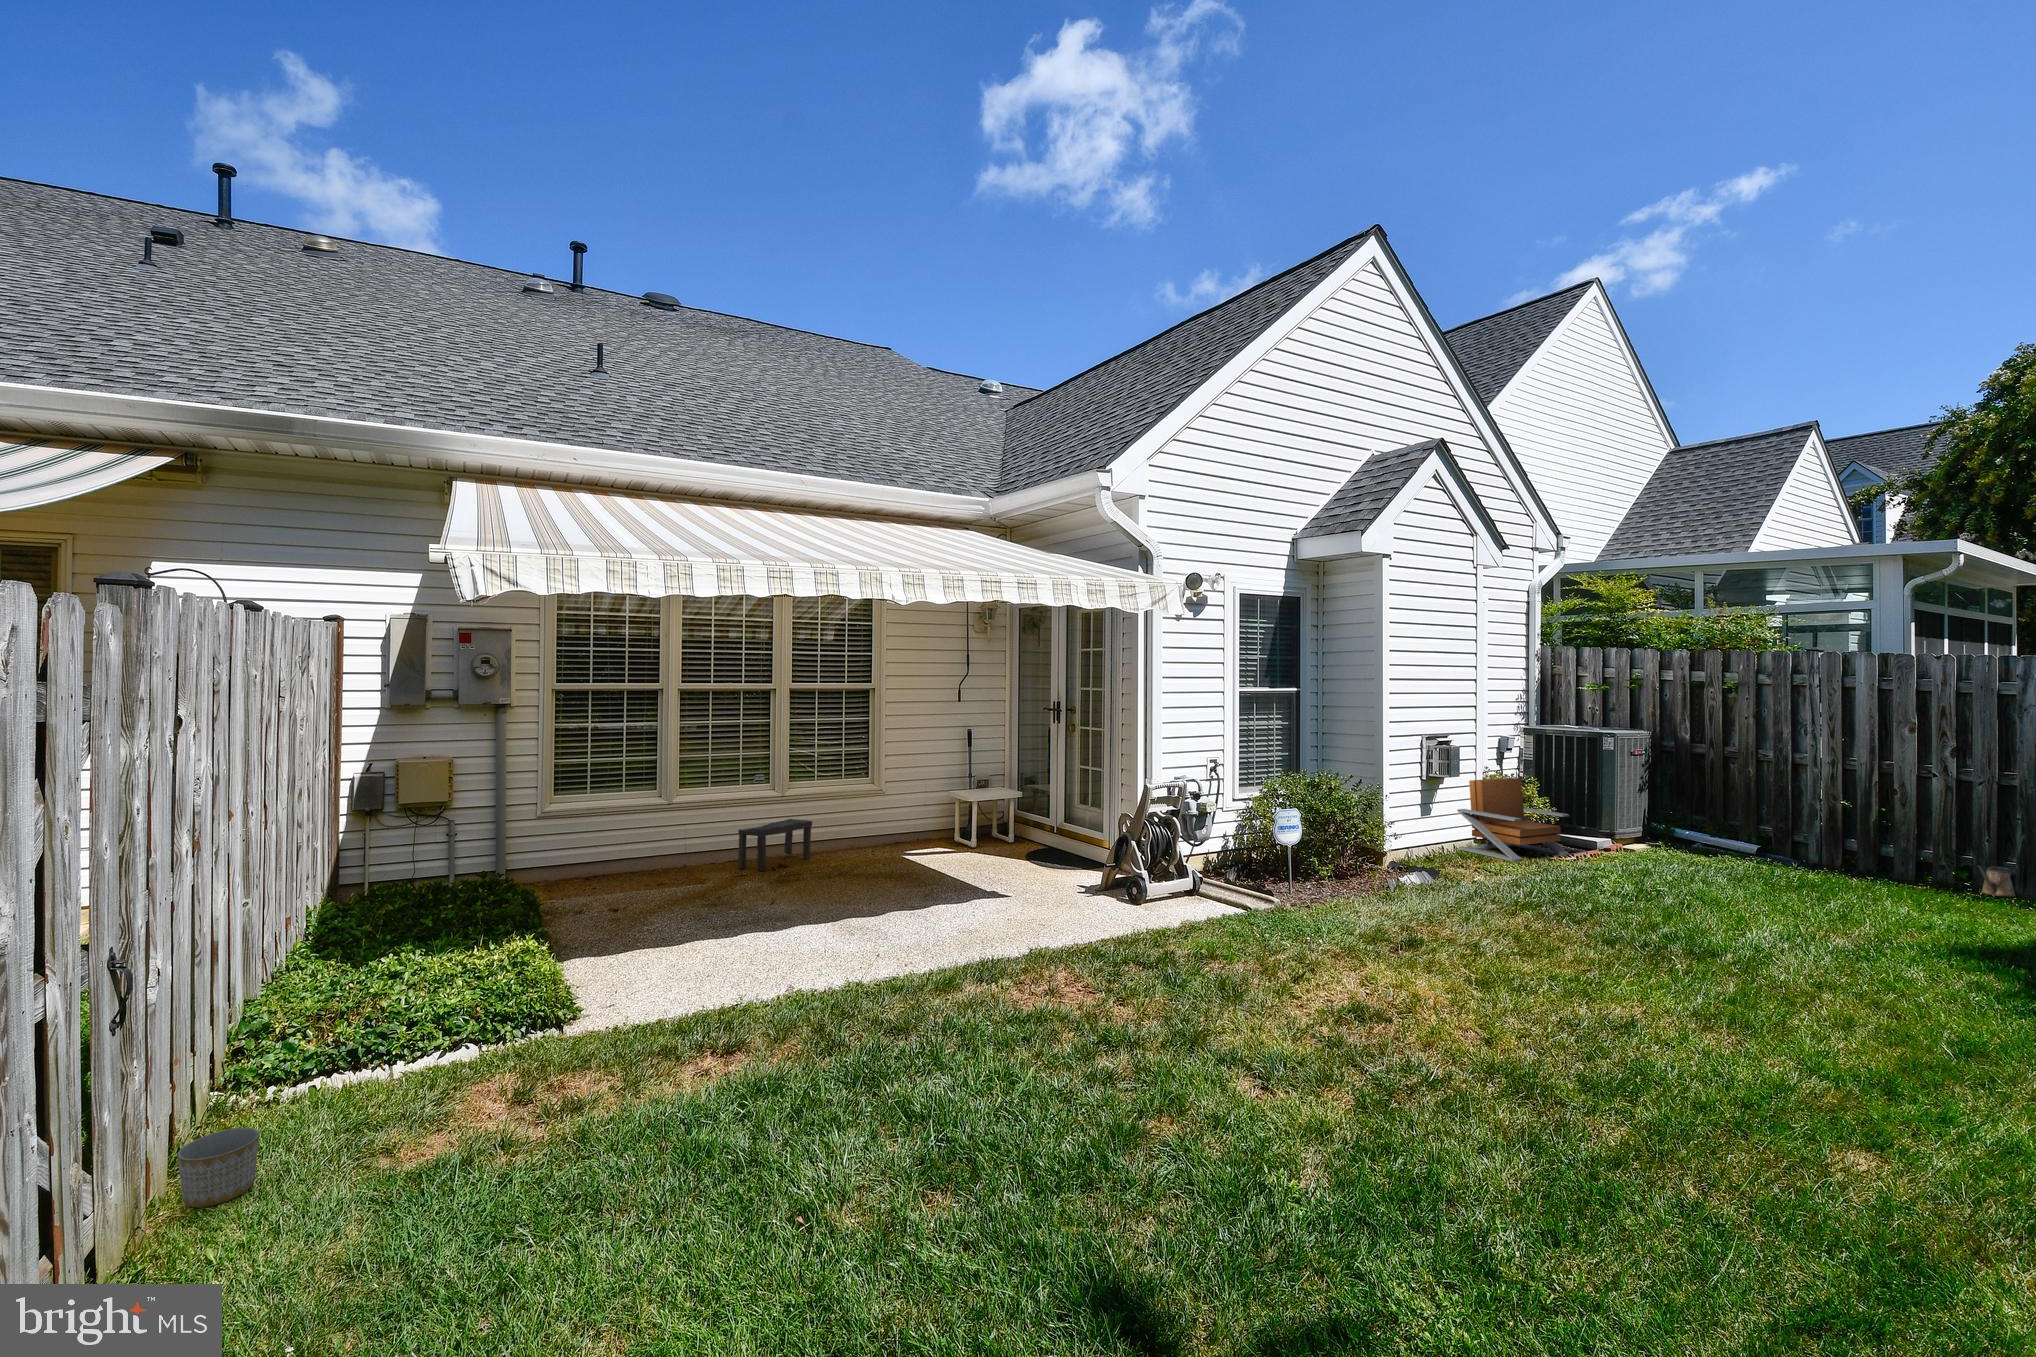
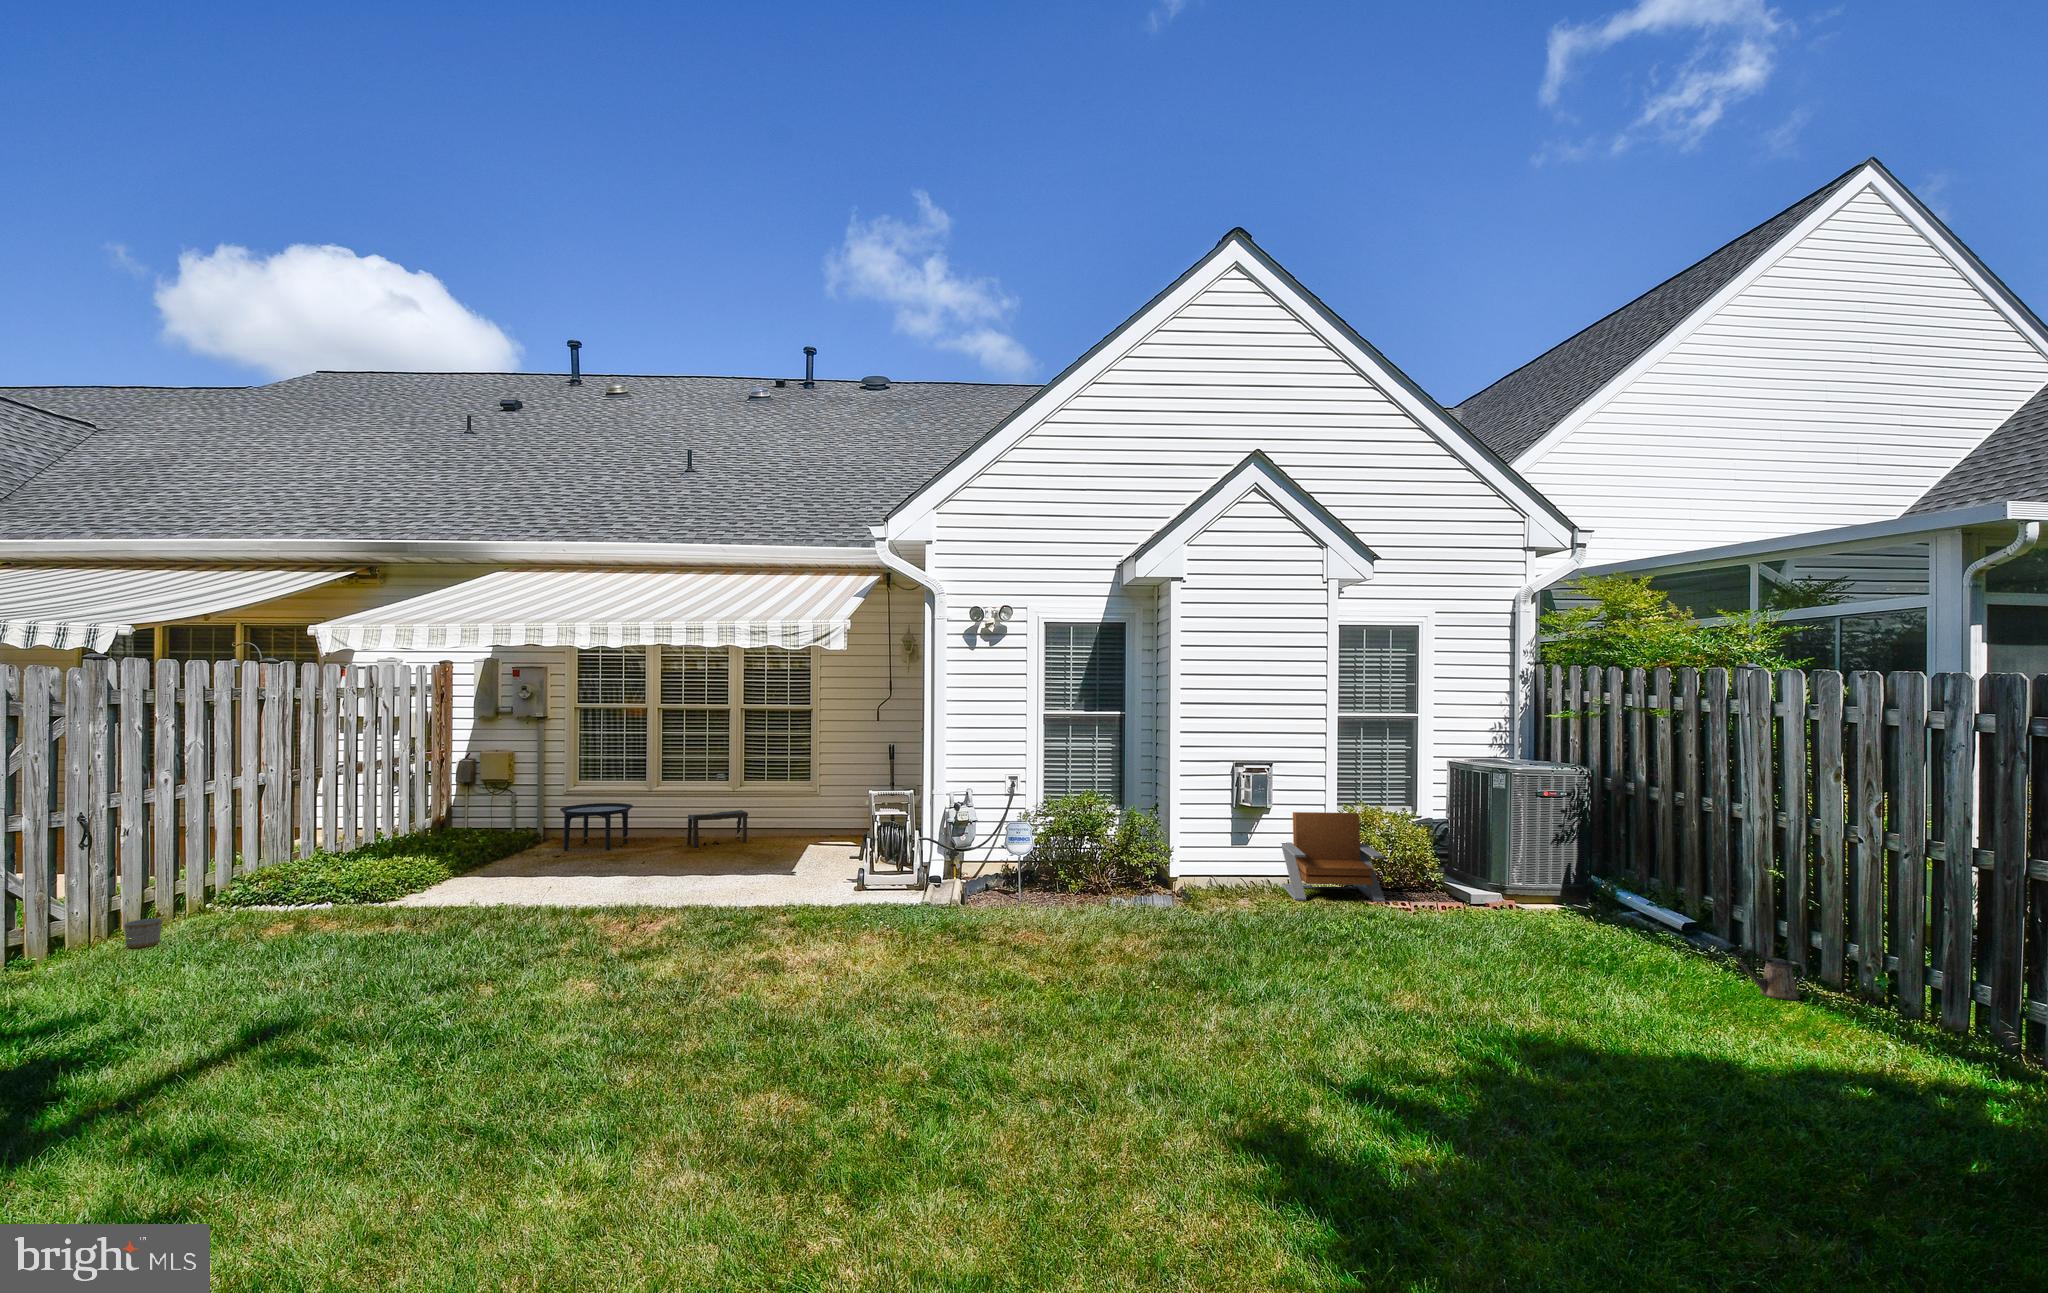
round table: none [560,822,664,895] -> present [560,803,633,851]

